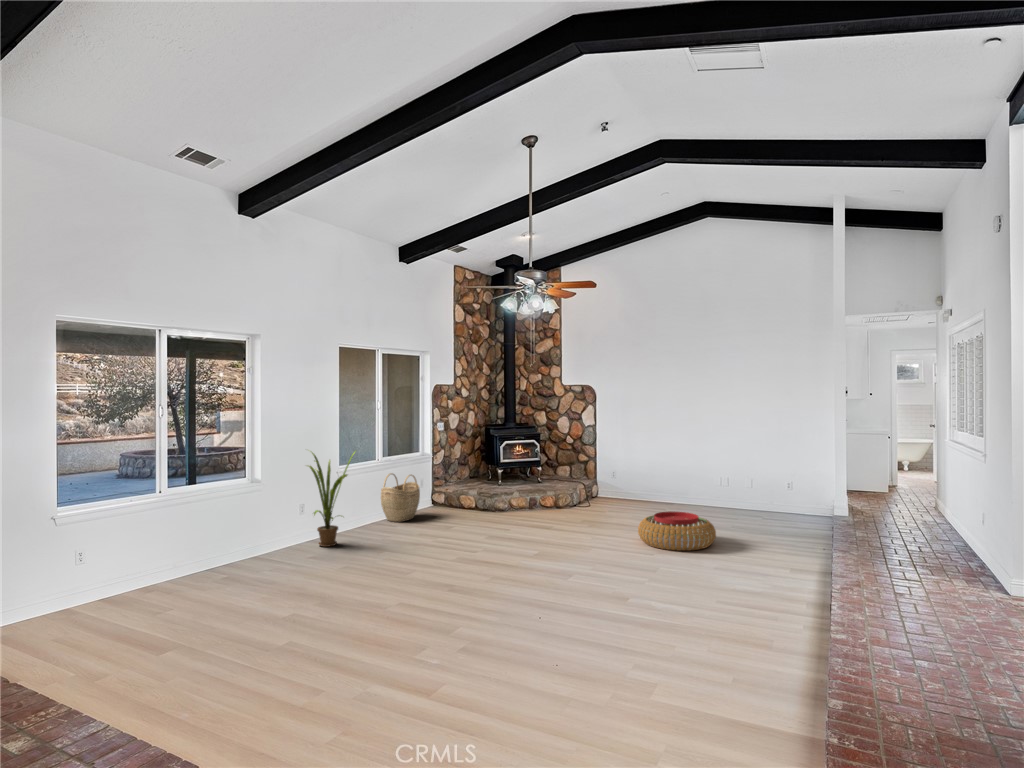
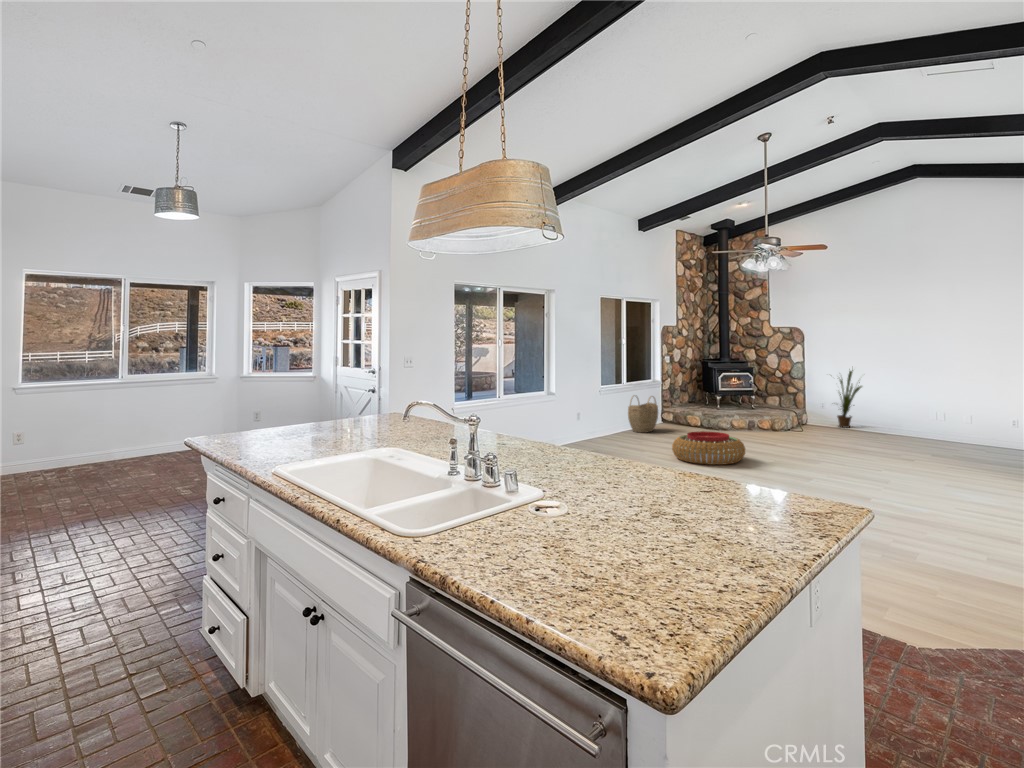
house plant: present [309,452,355,547] -> present [837,370,862,428]
pouf: present [638,511,716,551] -> present [672,431,745,465]

